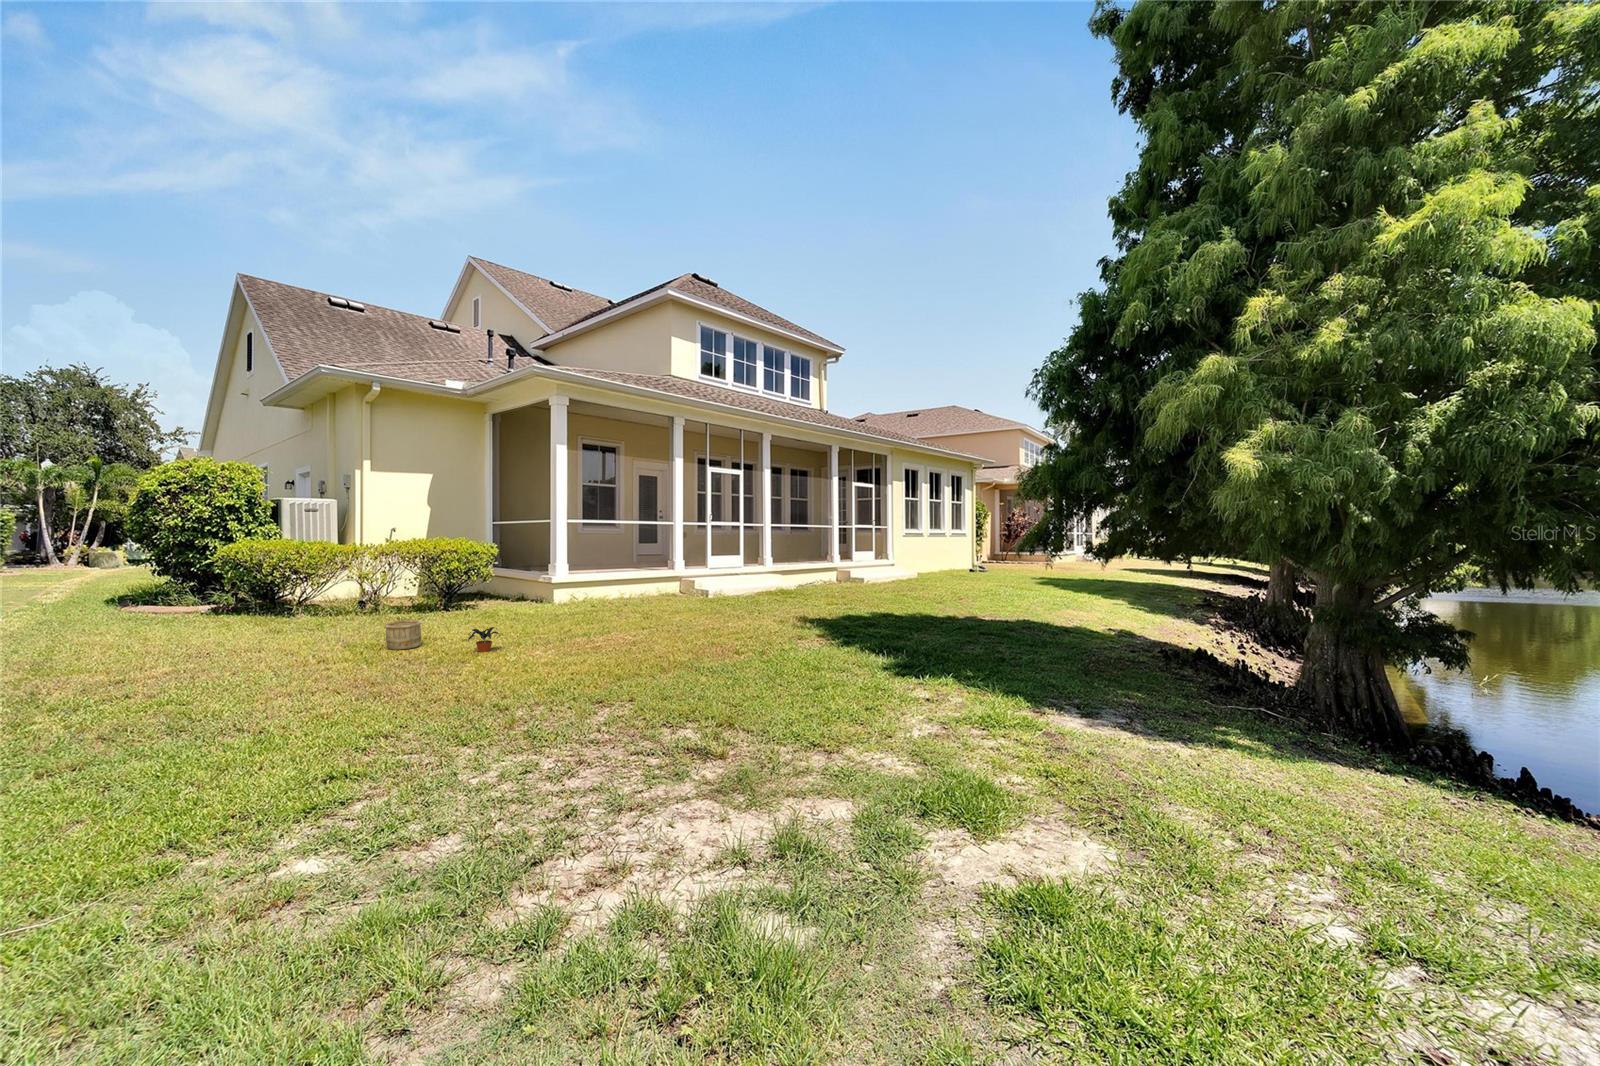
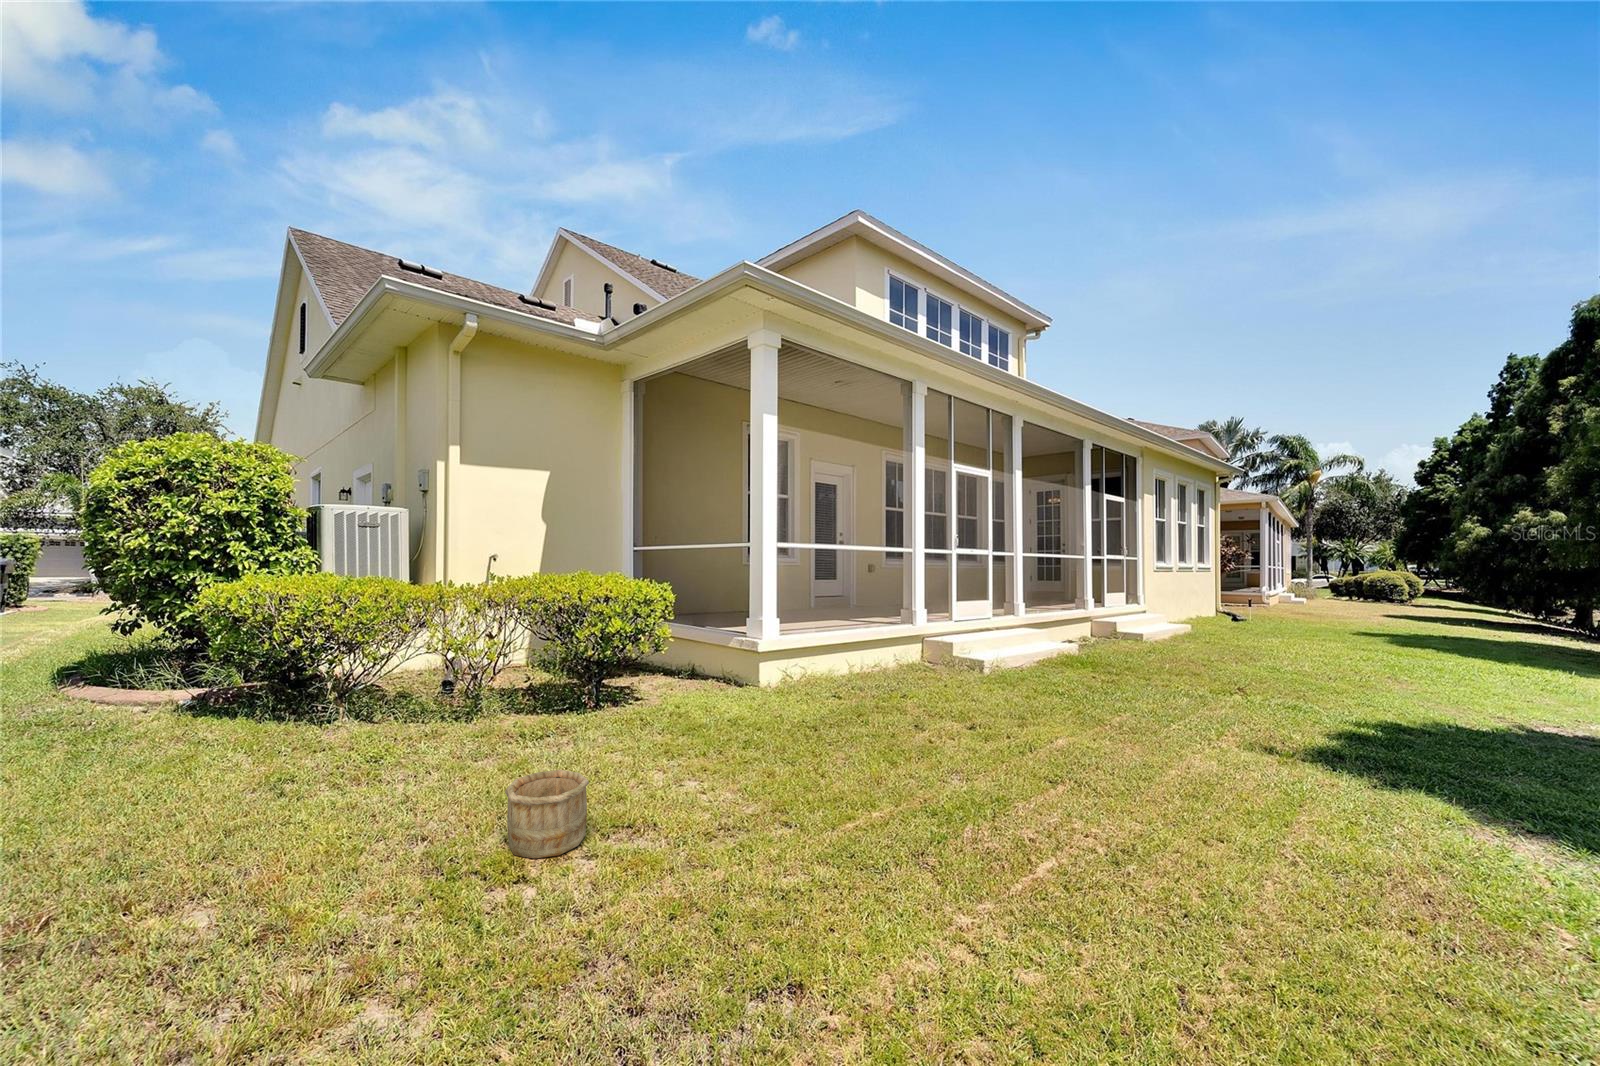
potted plant: present [468,627,499,652] -> none [707,798,781,869]

